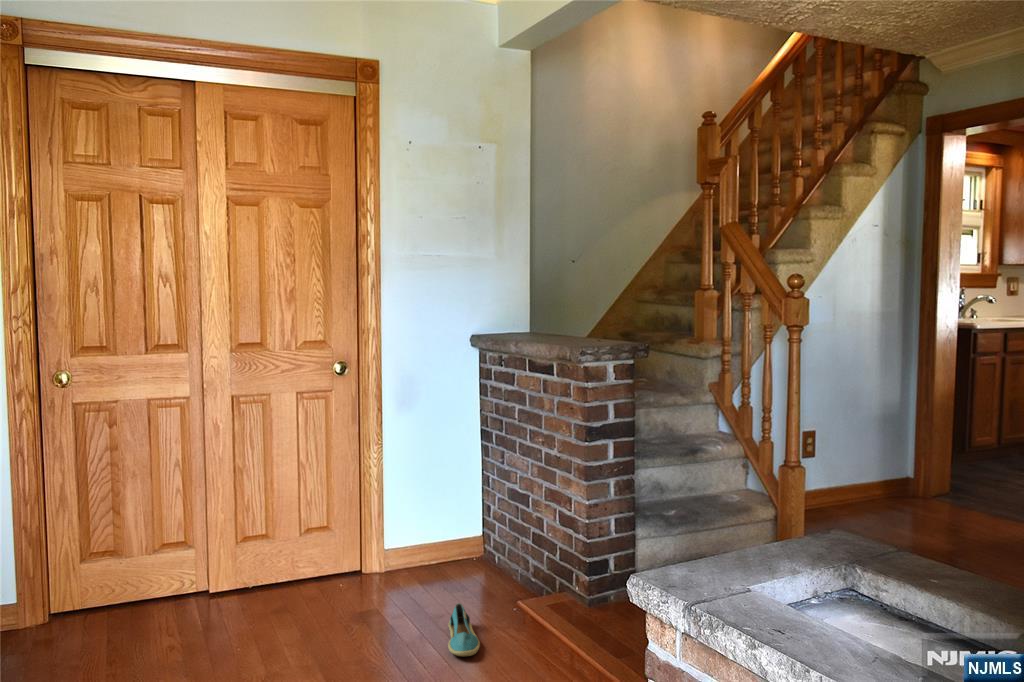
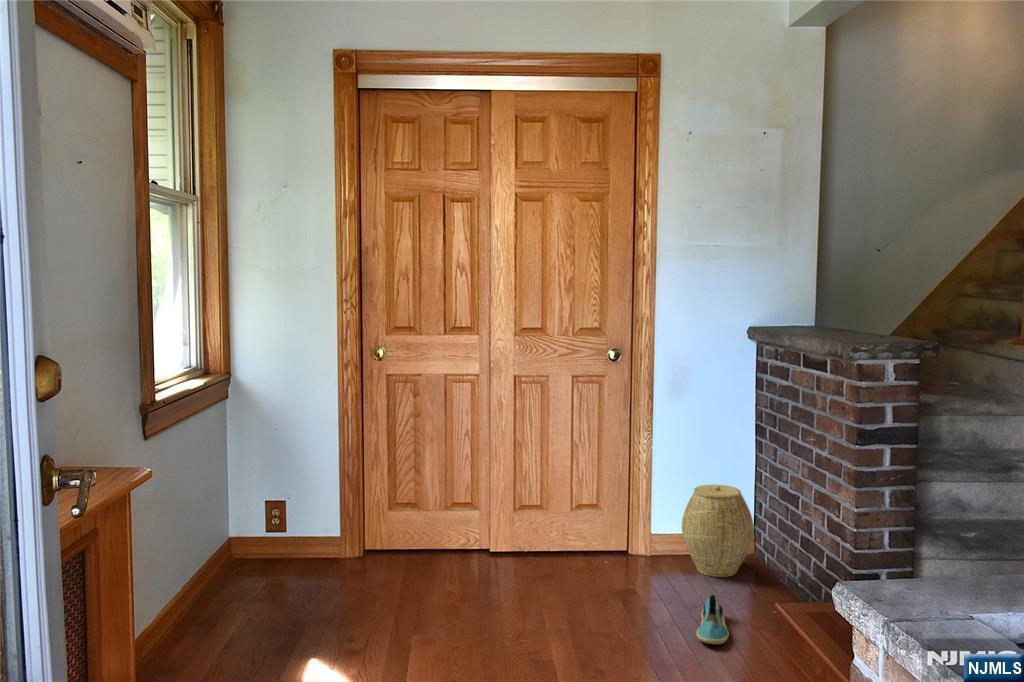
woven basket: none [417,492,487,584] -> present [682,485,754,577]

